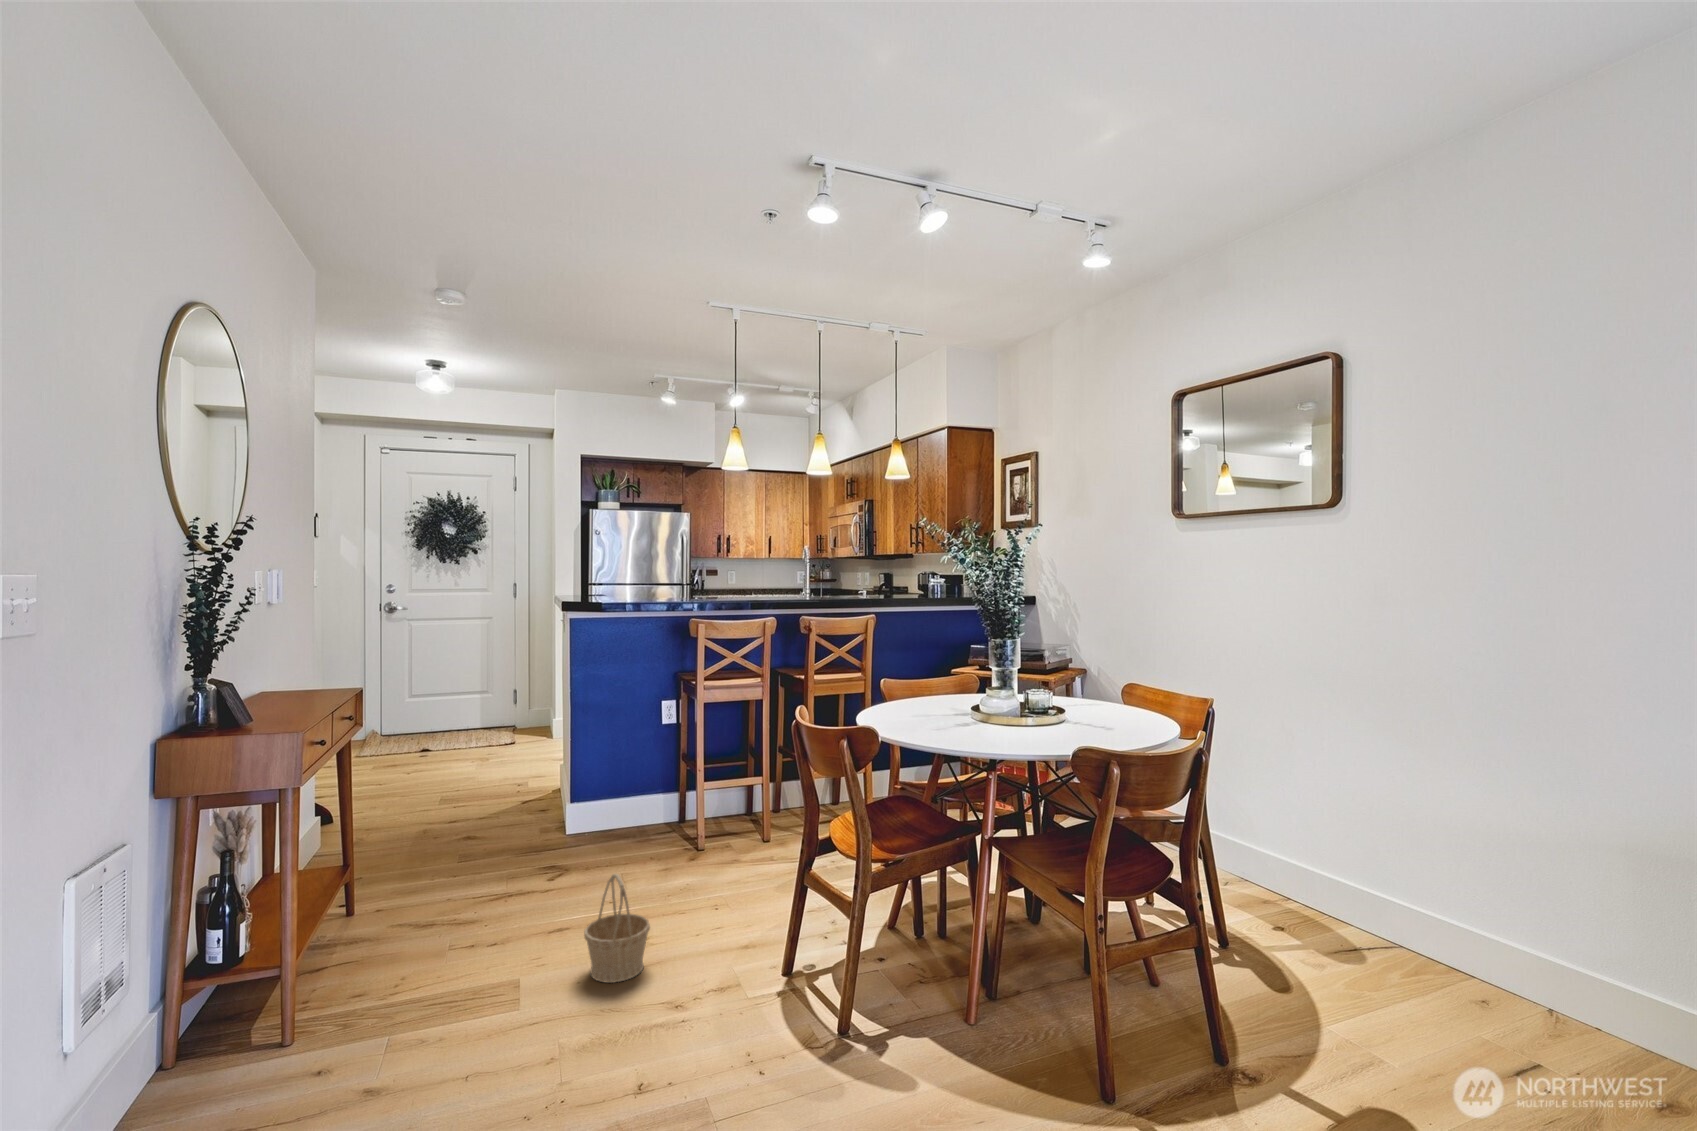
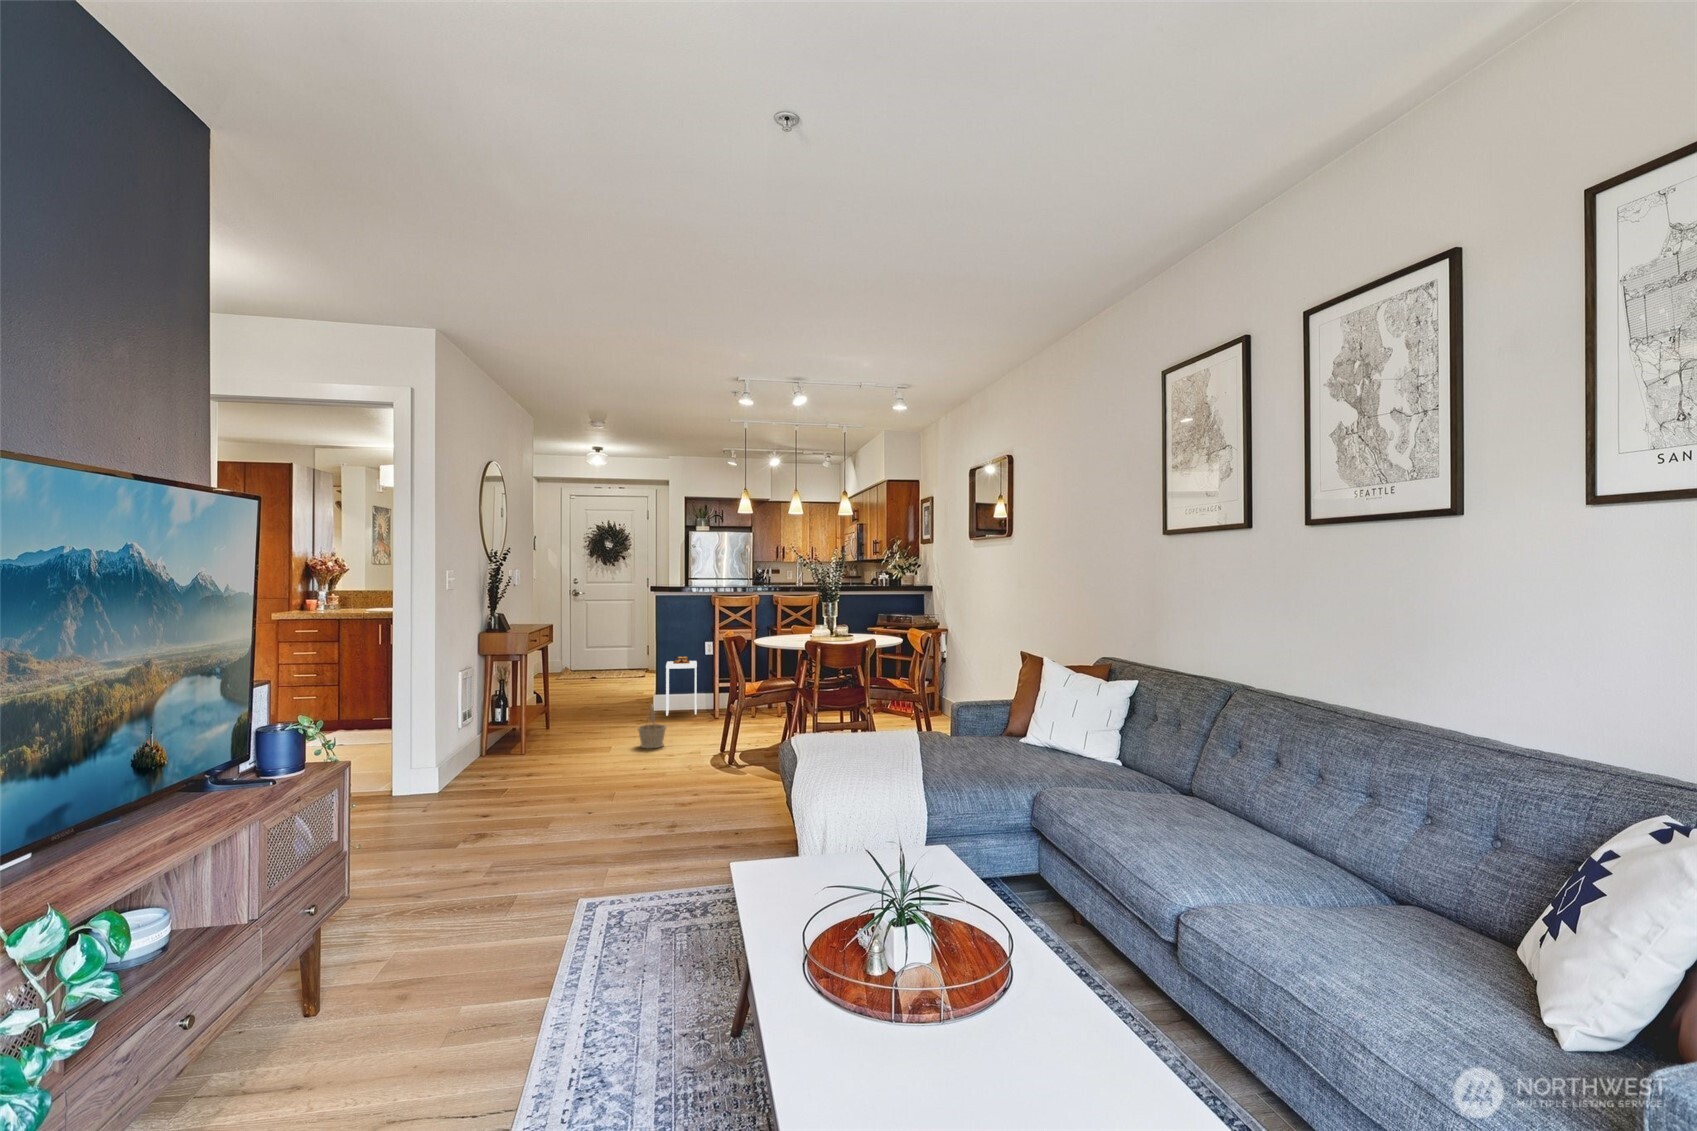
side table: none [595,732,661,852] -> present [666,656,697,716]

